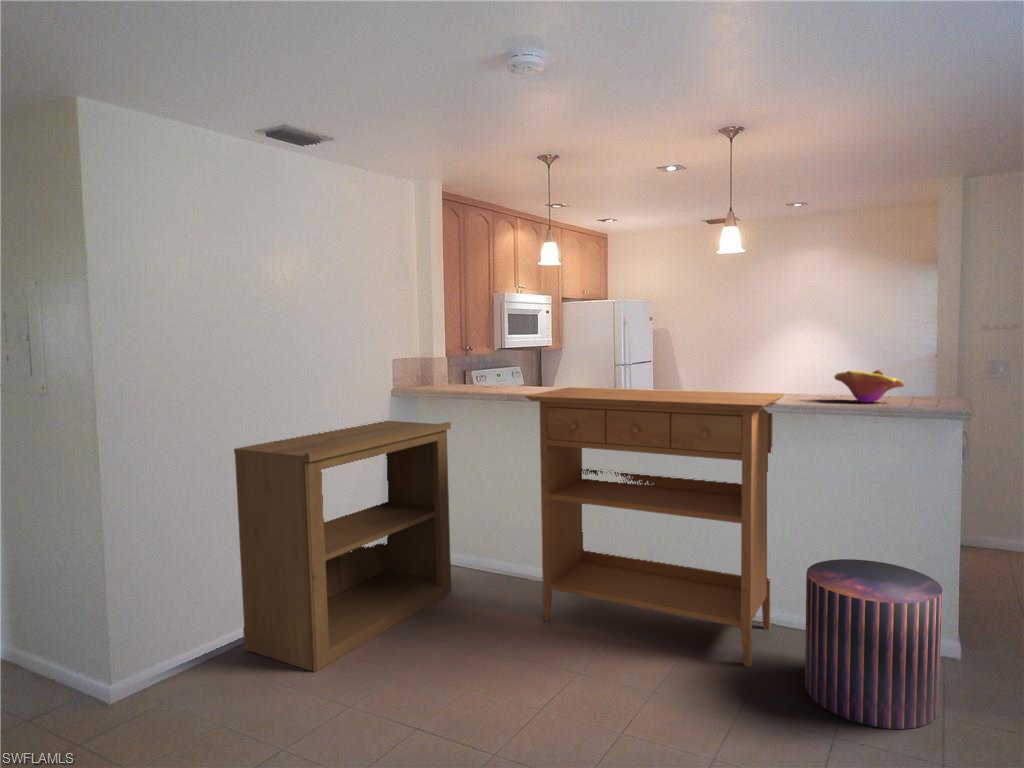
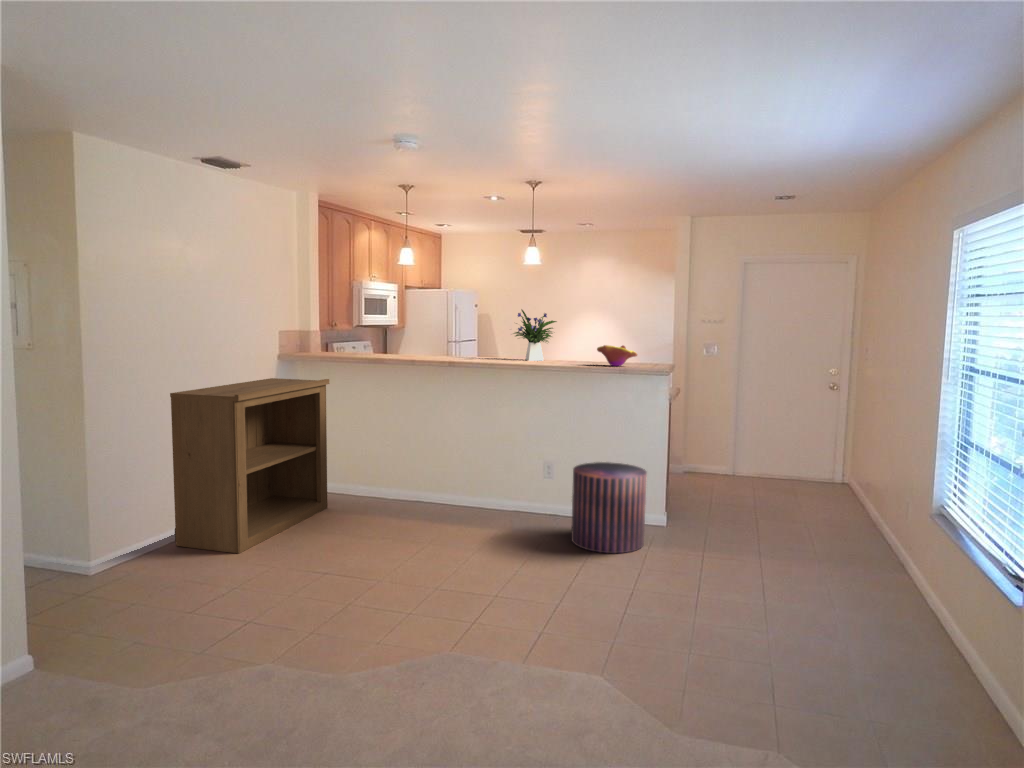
flower arrangement: none [696,320,766,393] -> present [514,309,557,361]
console table: present [525,387,785,667] -> none [390,354,565,534]

